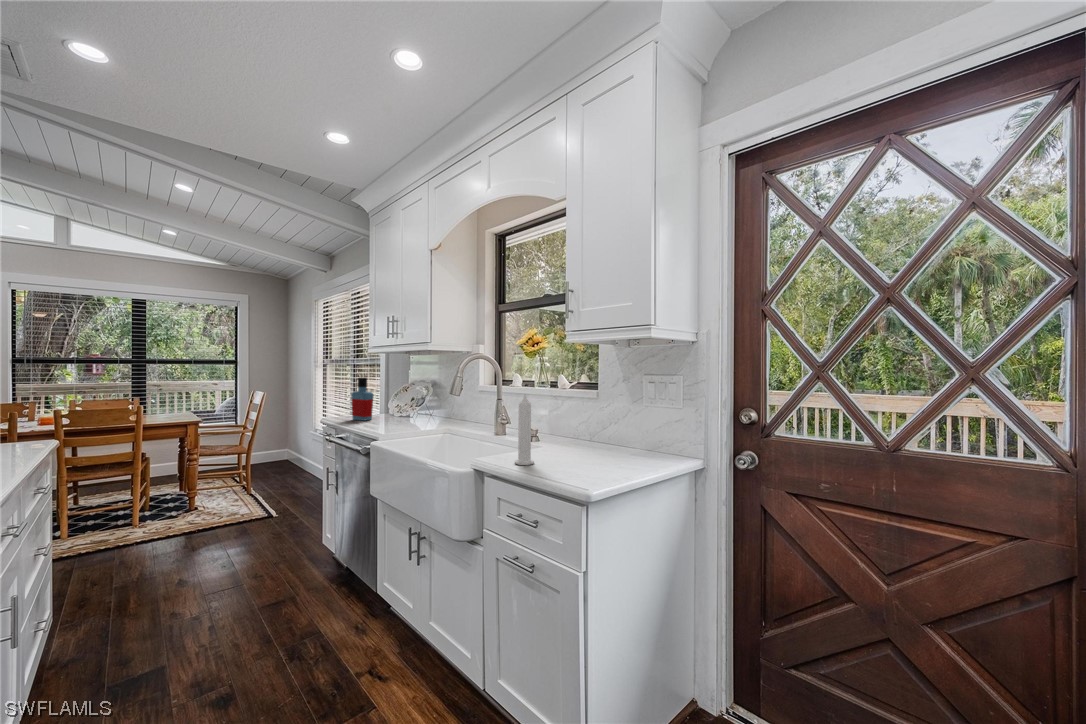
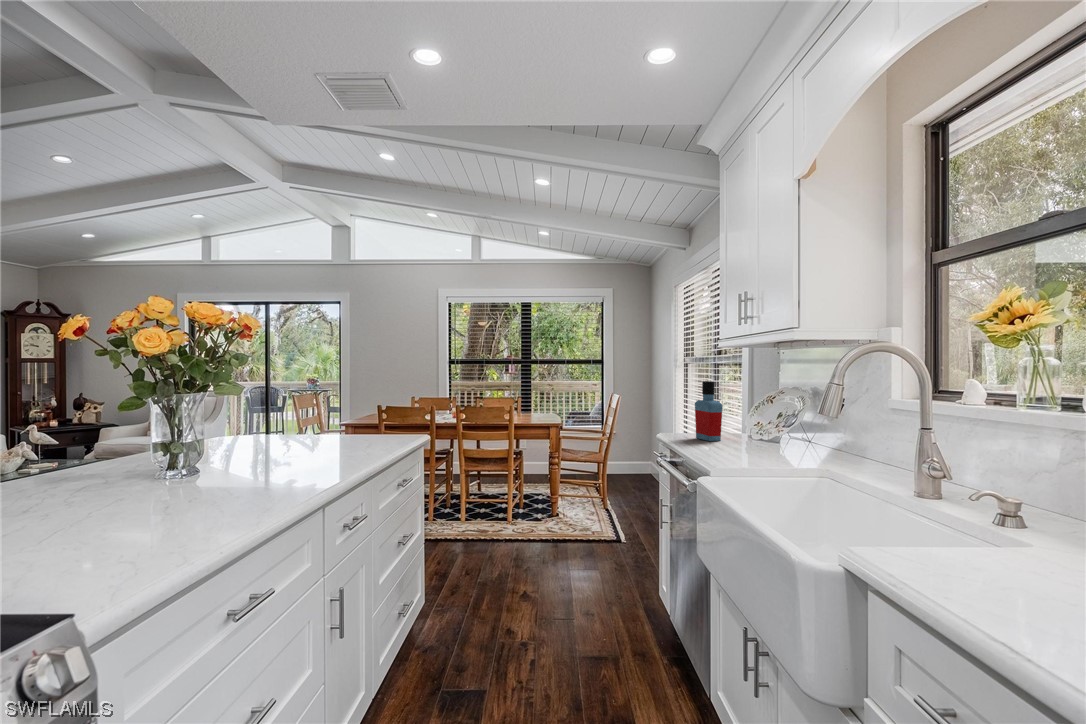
candle: present [515,394,534,465] -> none [942,430,1001,604]

